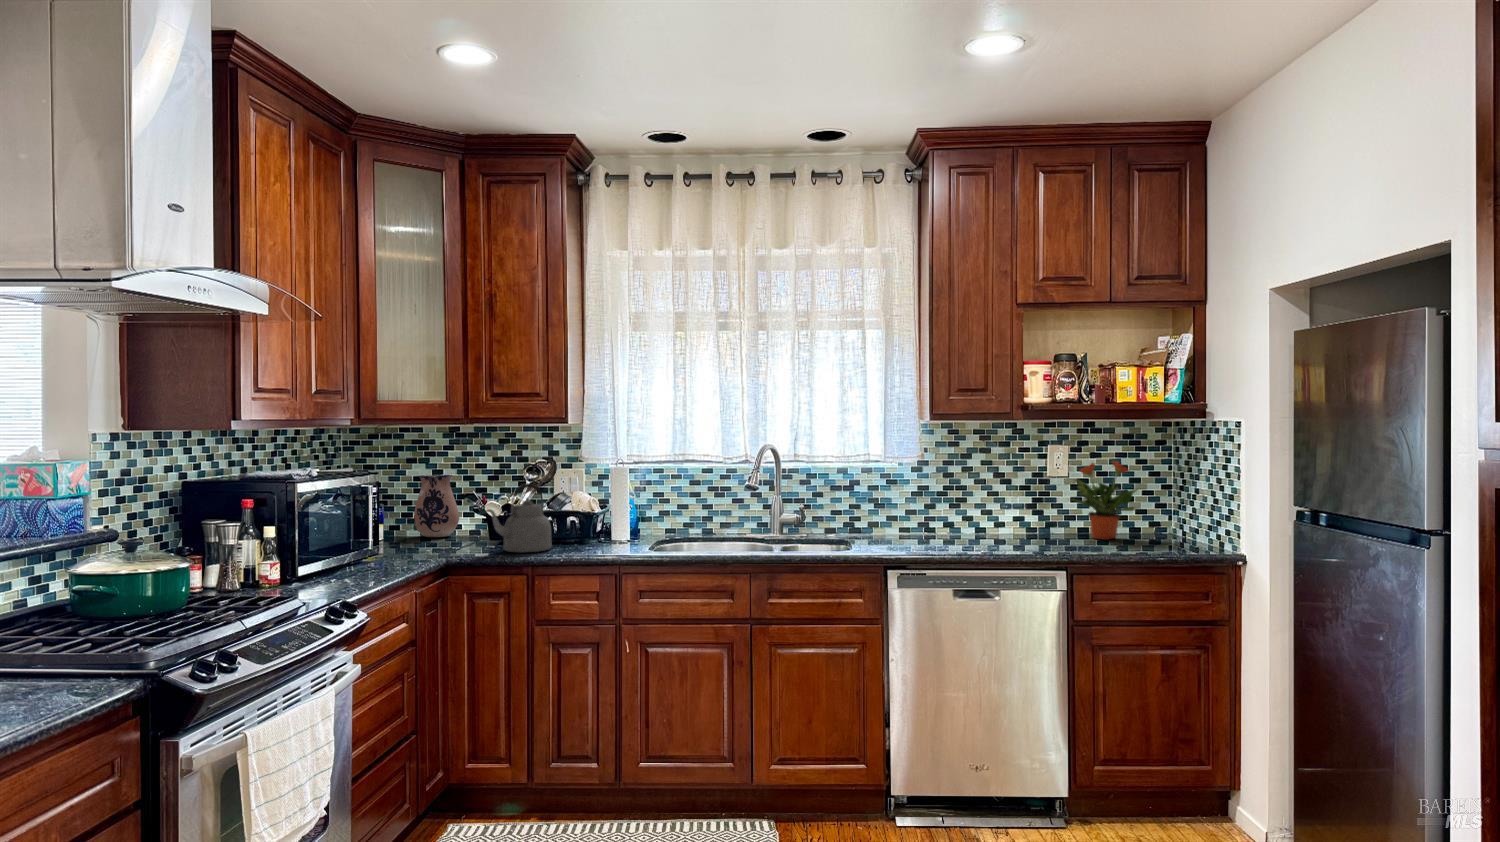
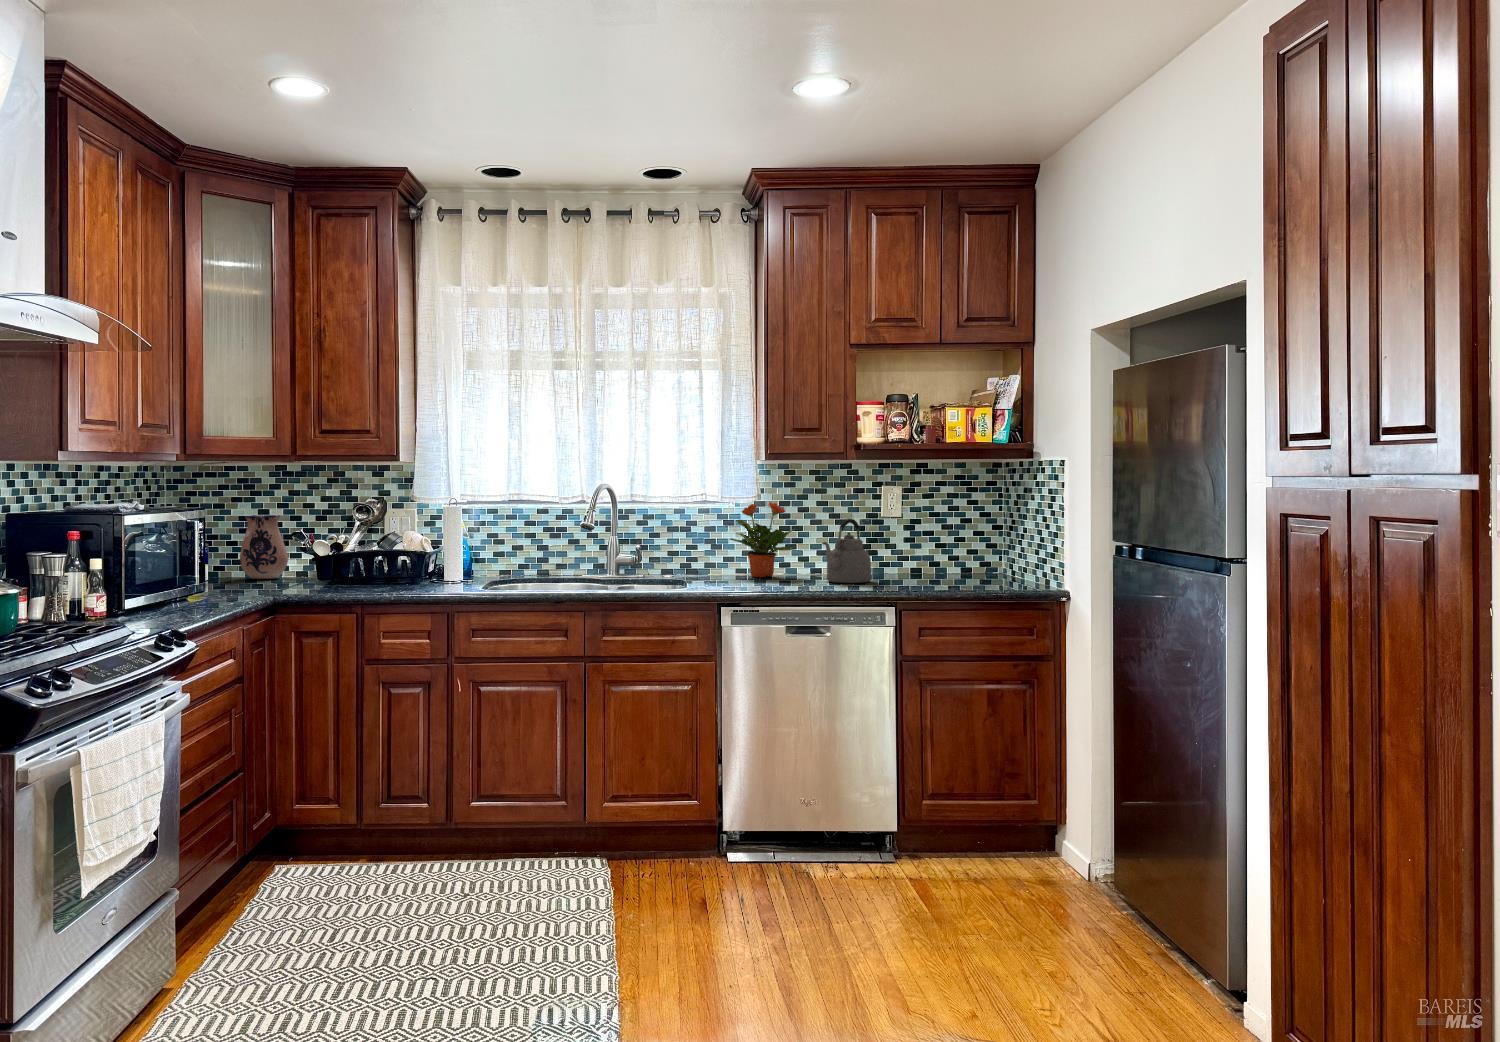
potted plant: present [1071,461,1138,540] -> present [730,502,795,577]
kettle: present [486,484,551,552] -> present [822,519,871,583]

